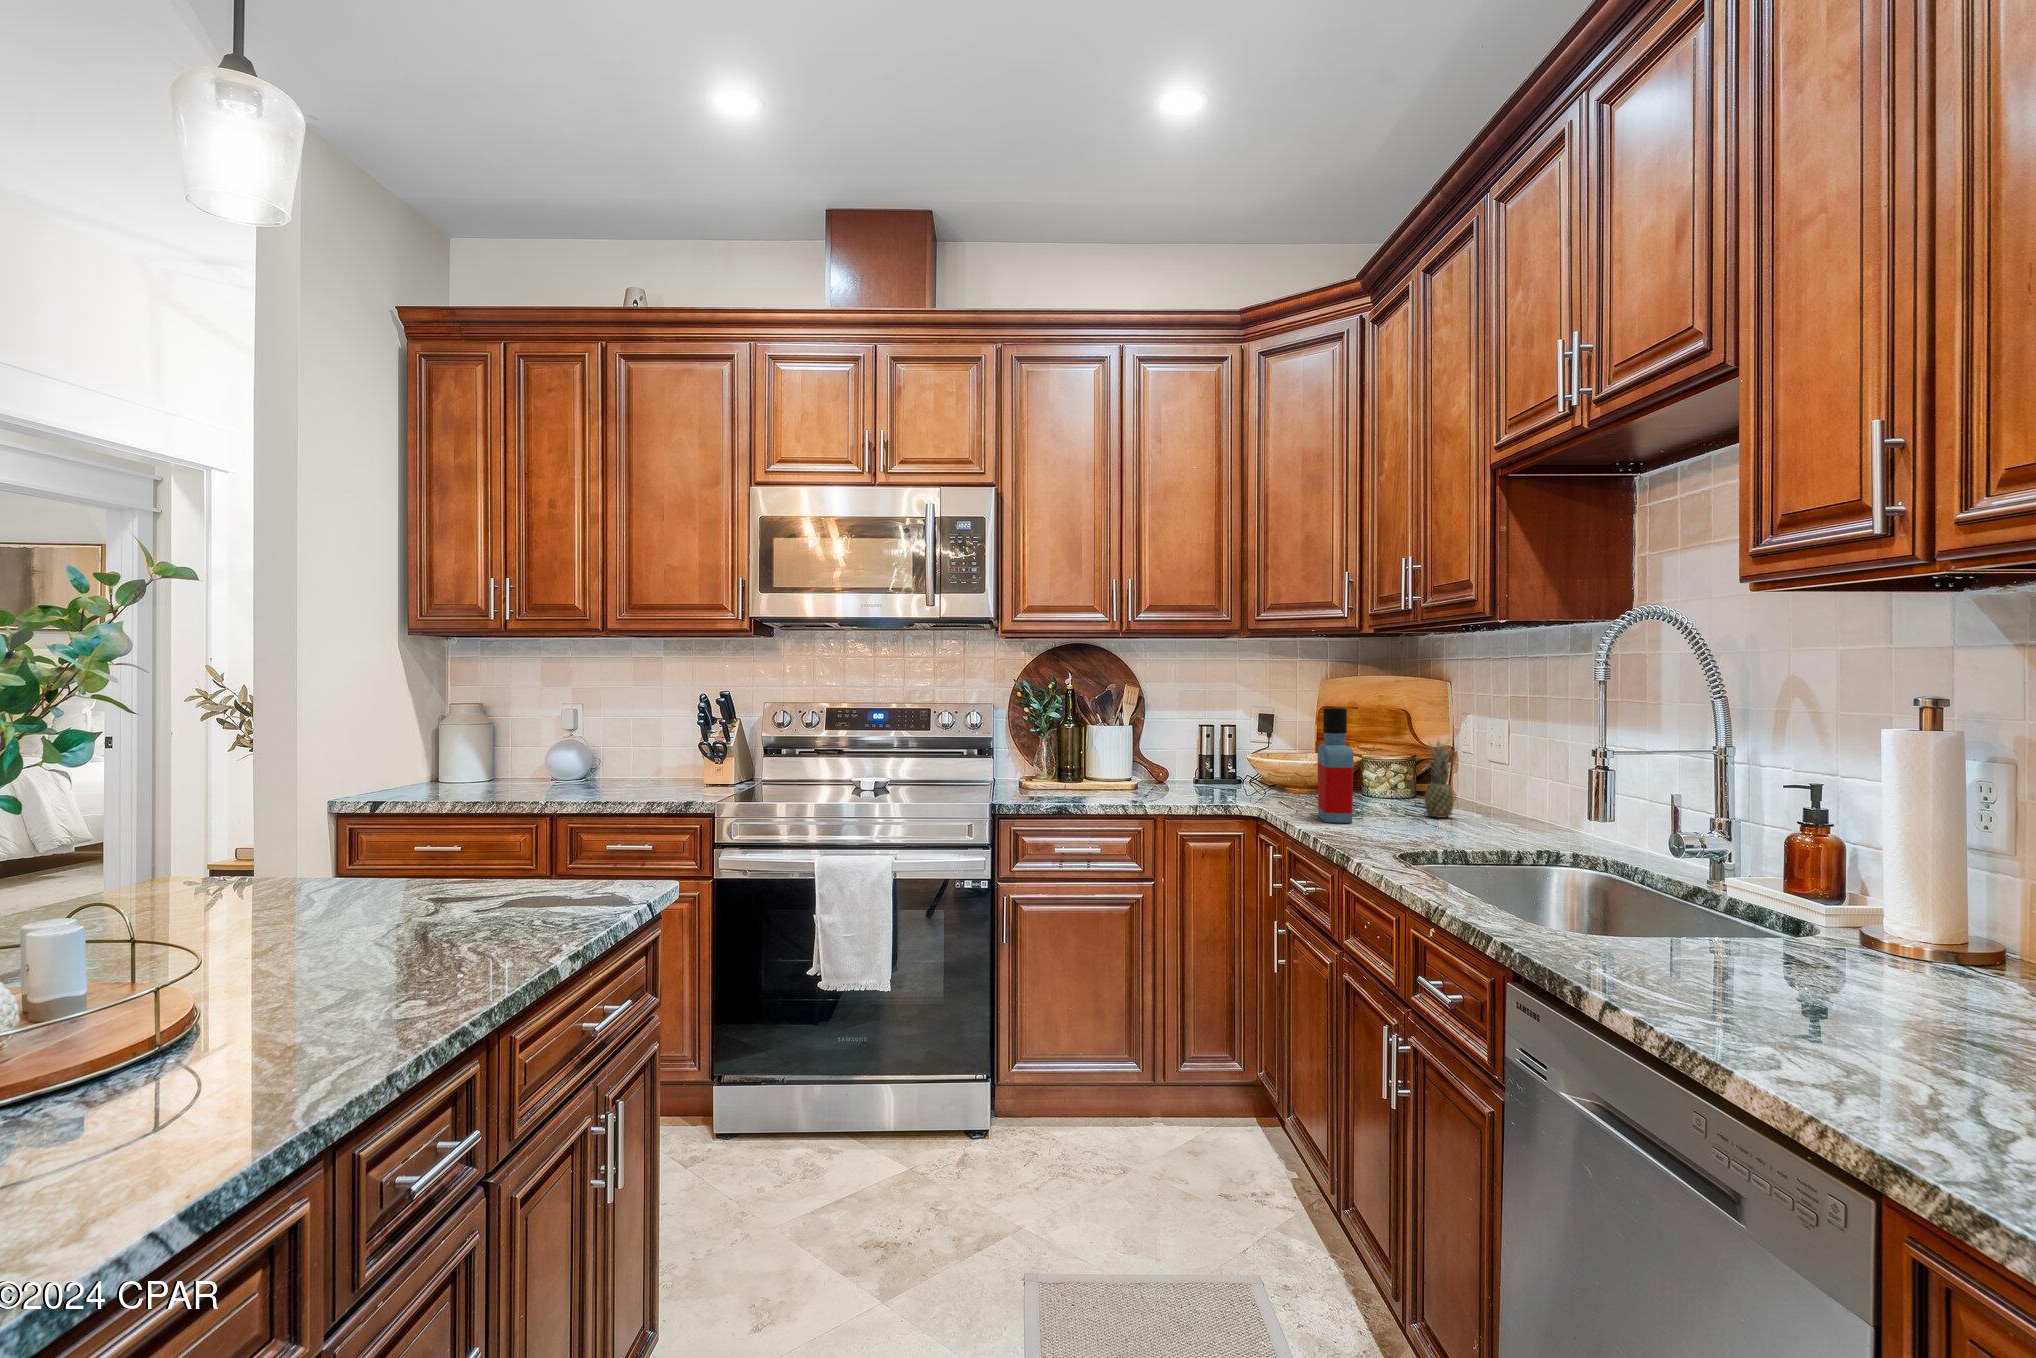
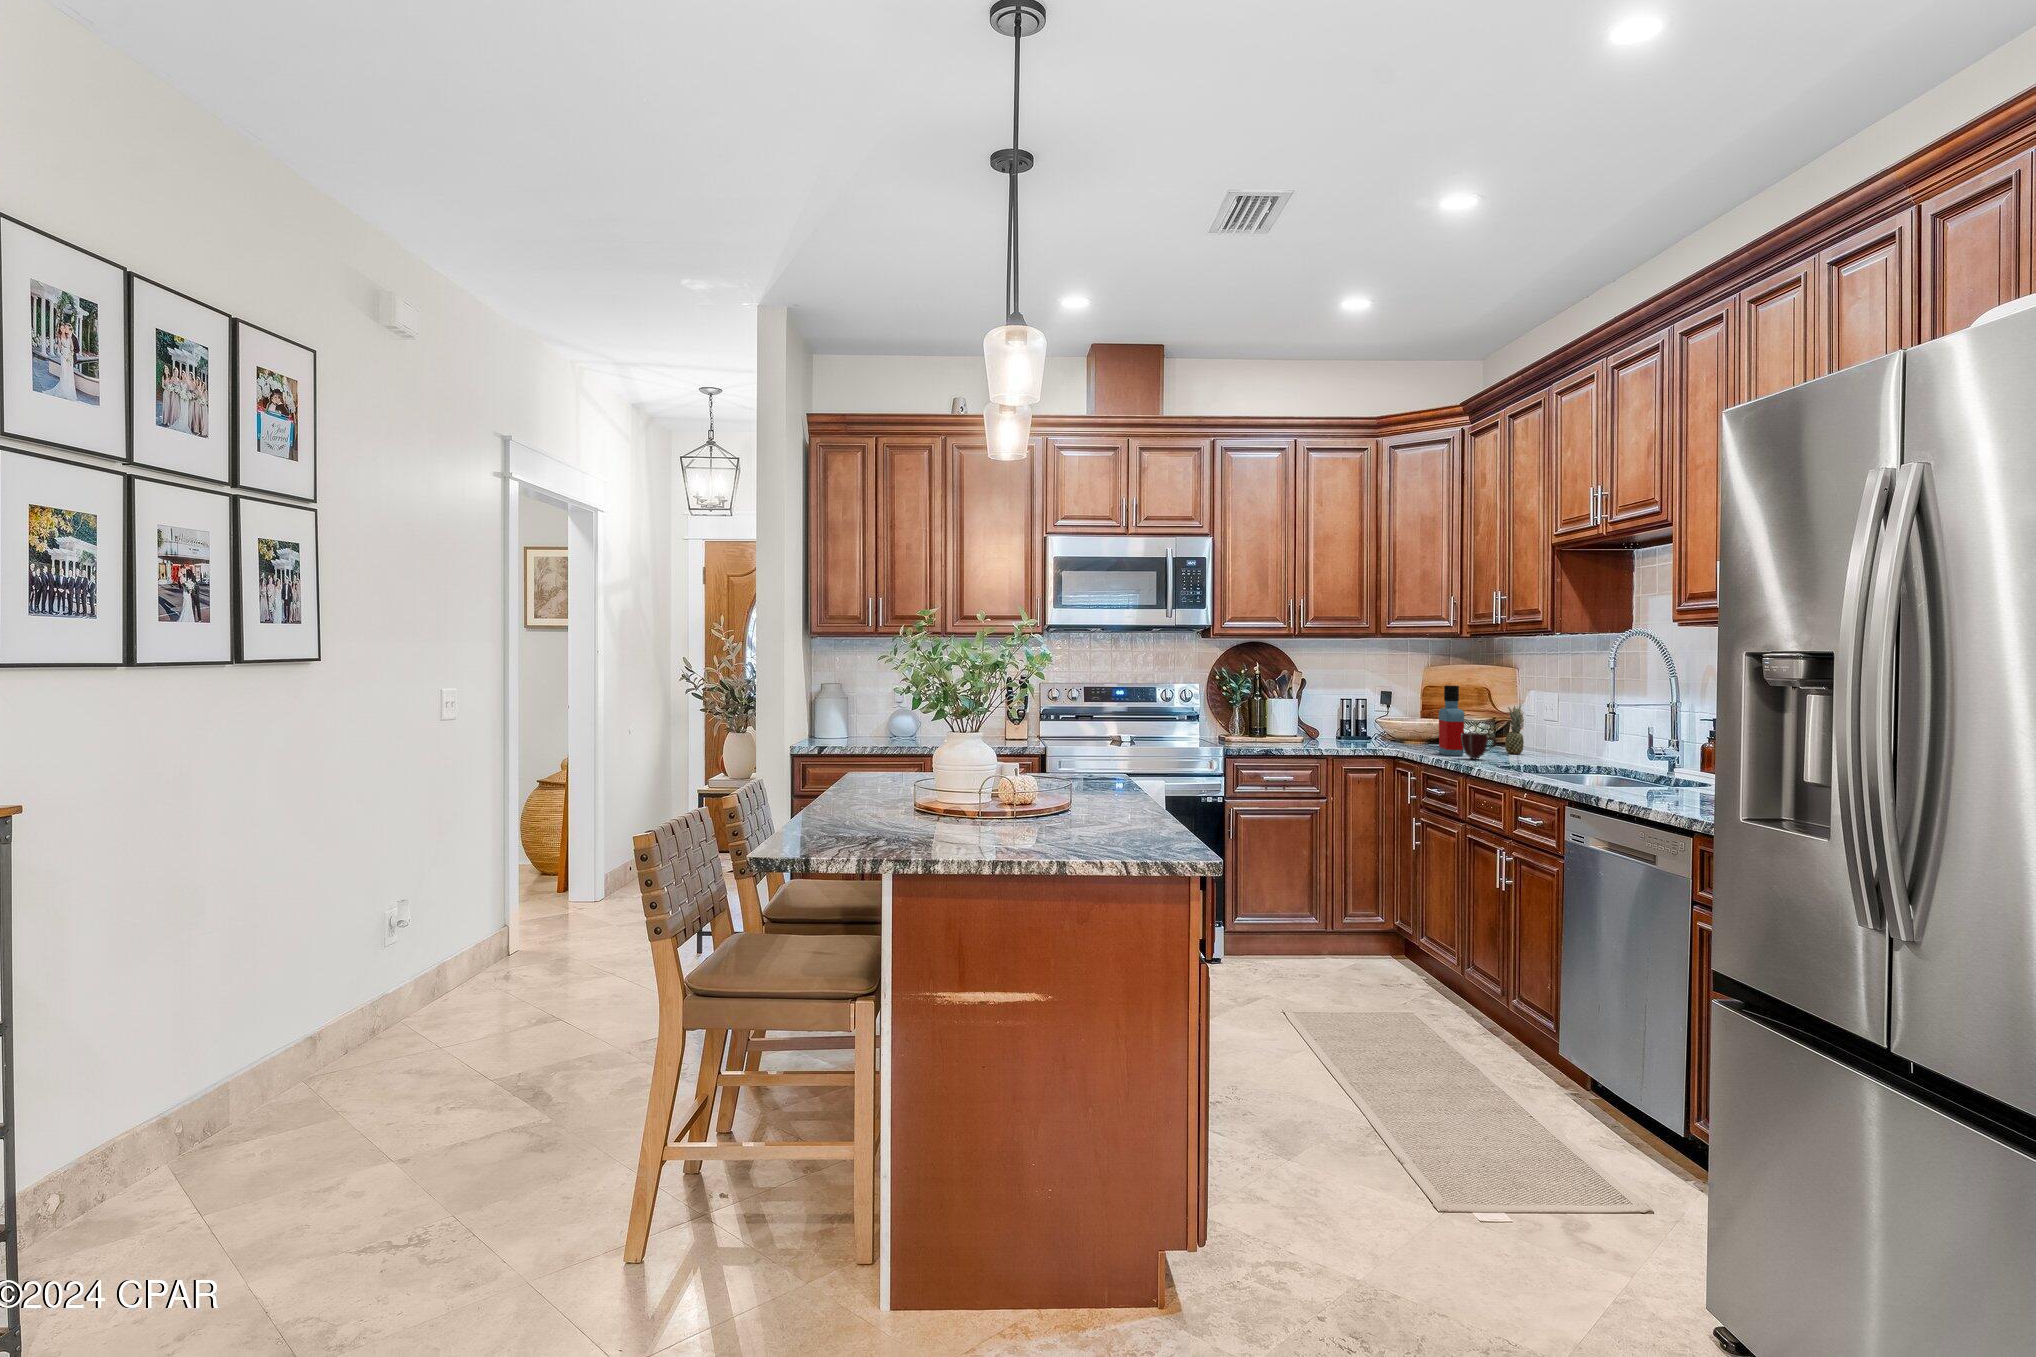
mug: none [1344,787,1402,833] -> present [1461,733,1497,759]

